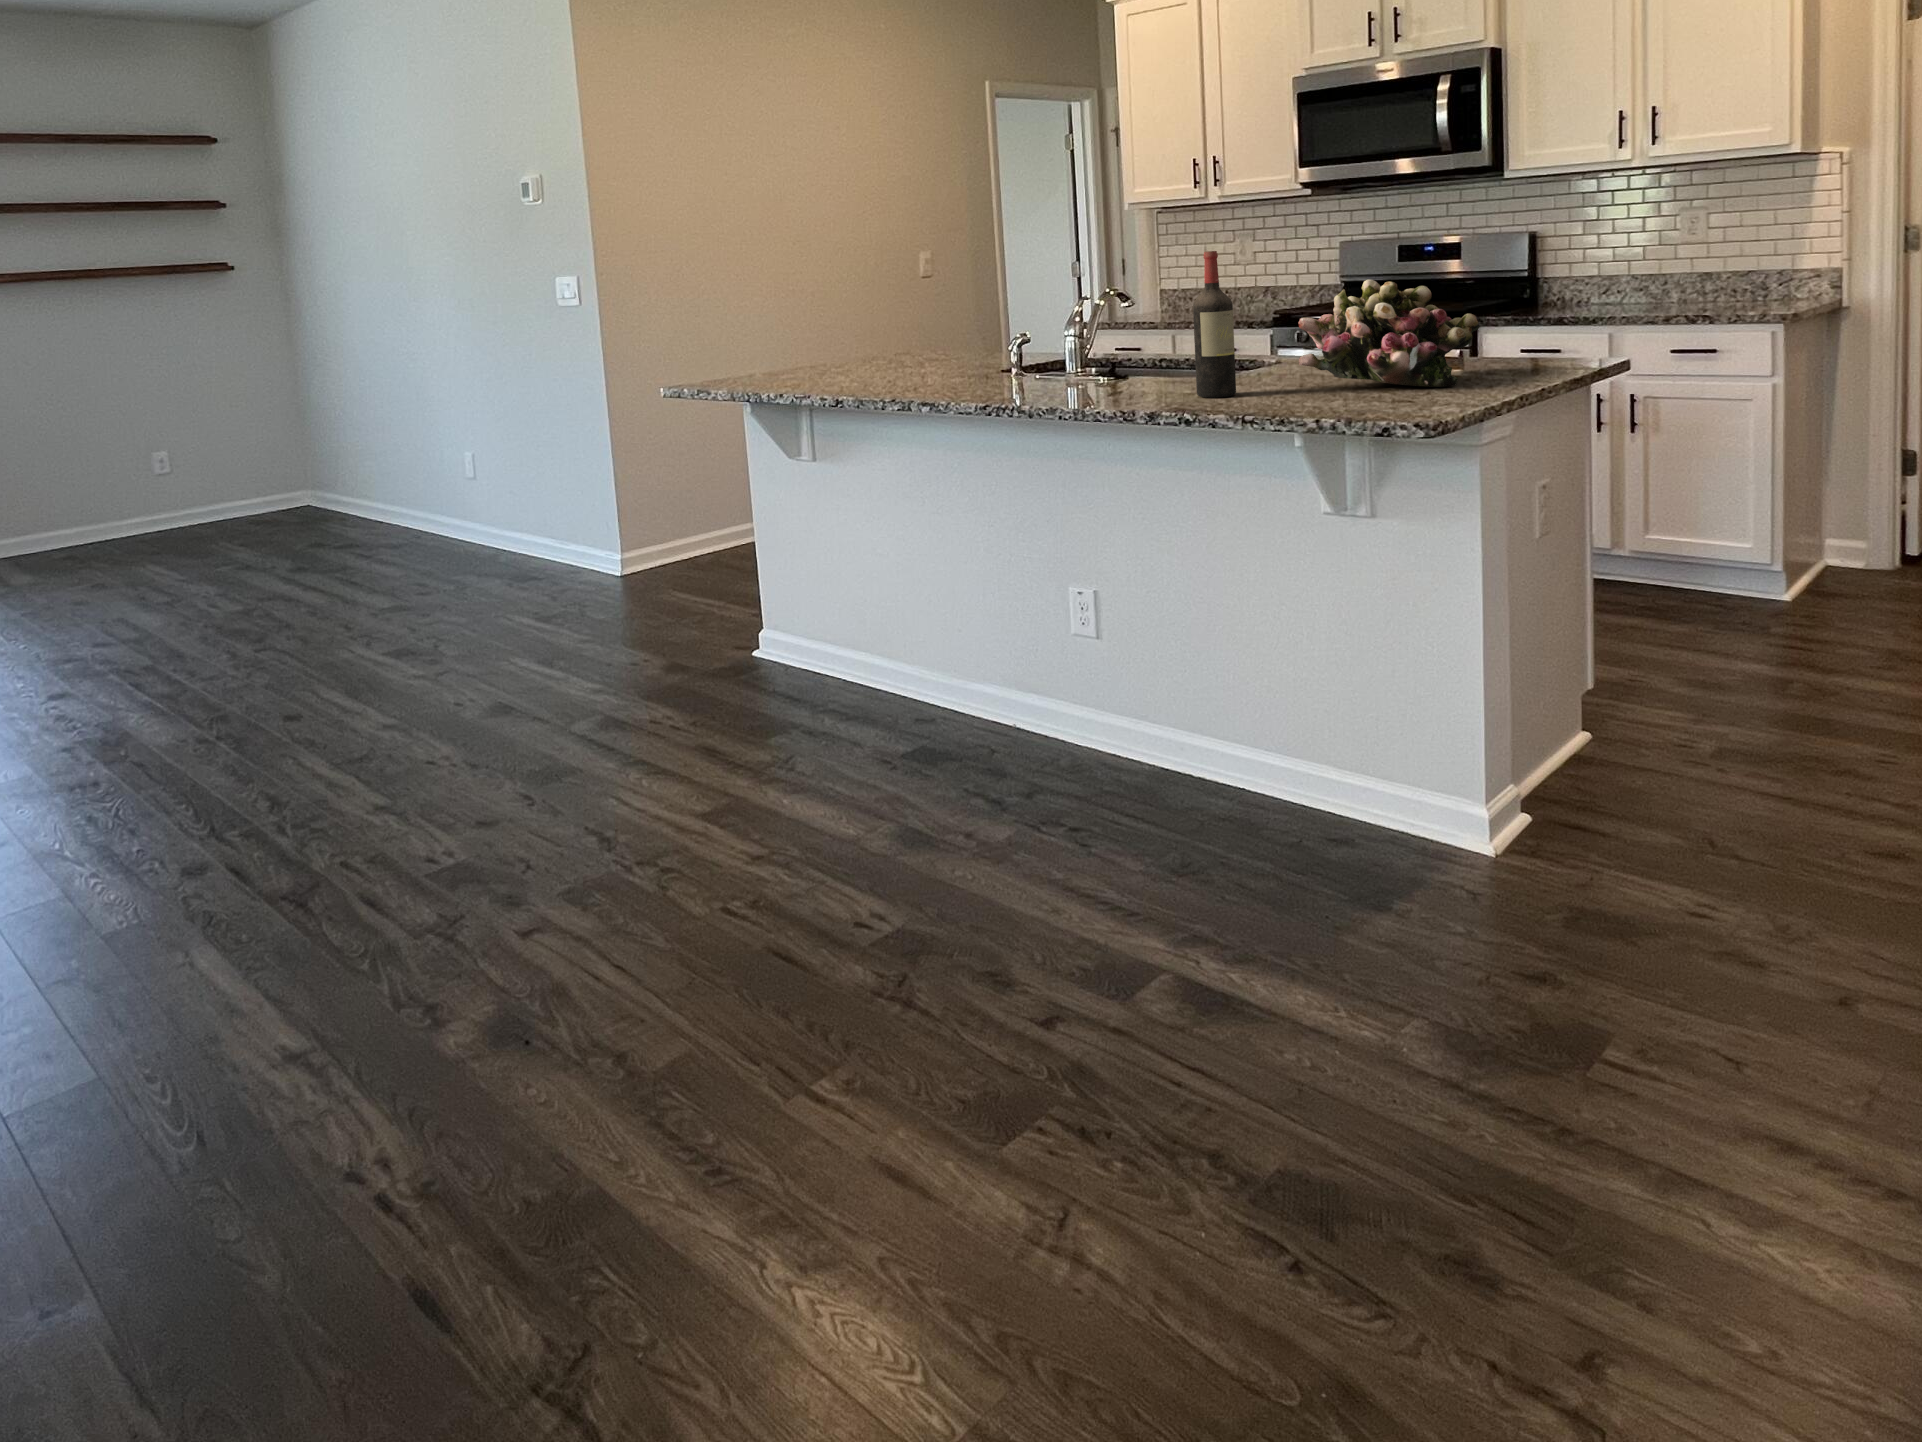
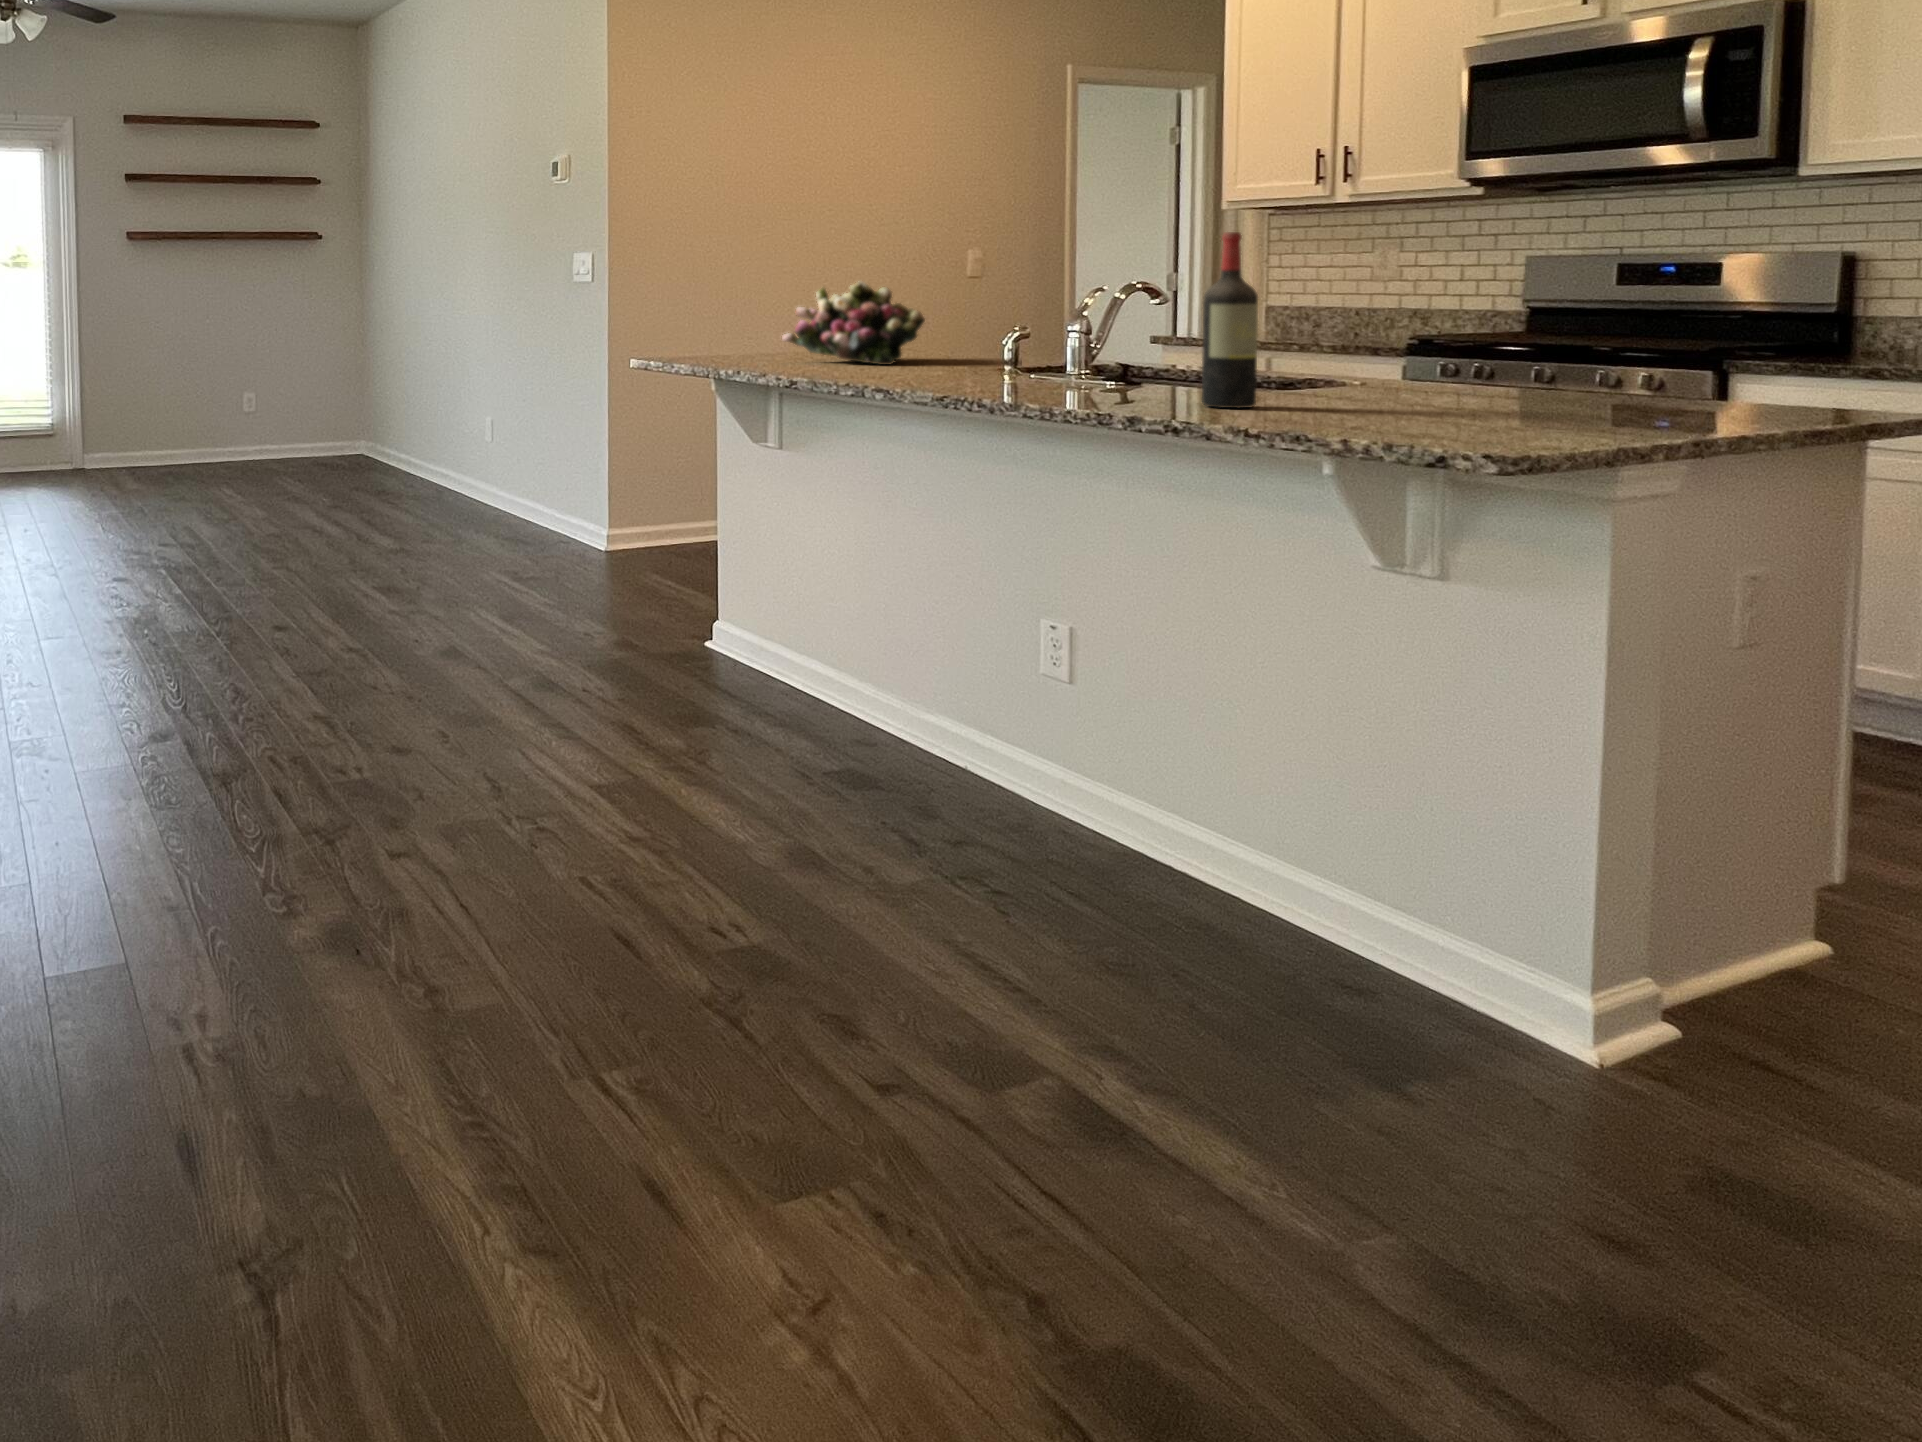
flower arrangement: present [1298,280,1479,387] -> present [782,282,925,365]

